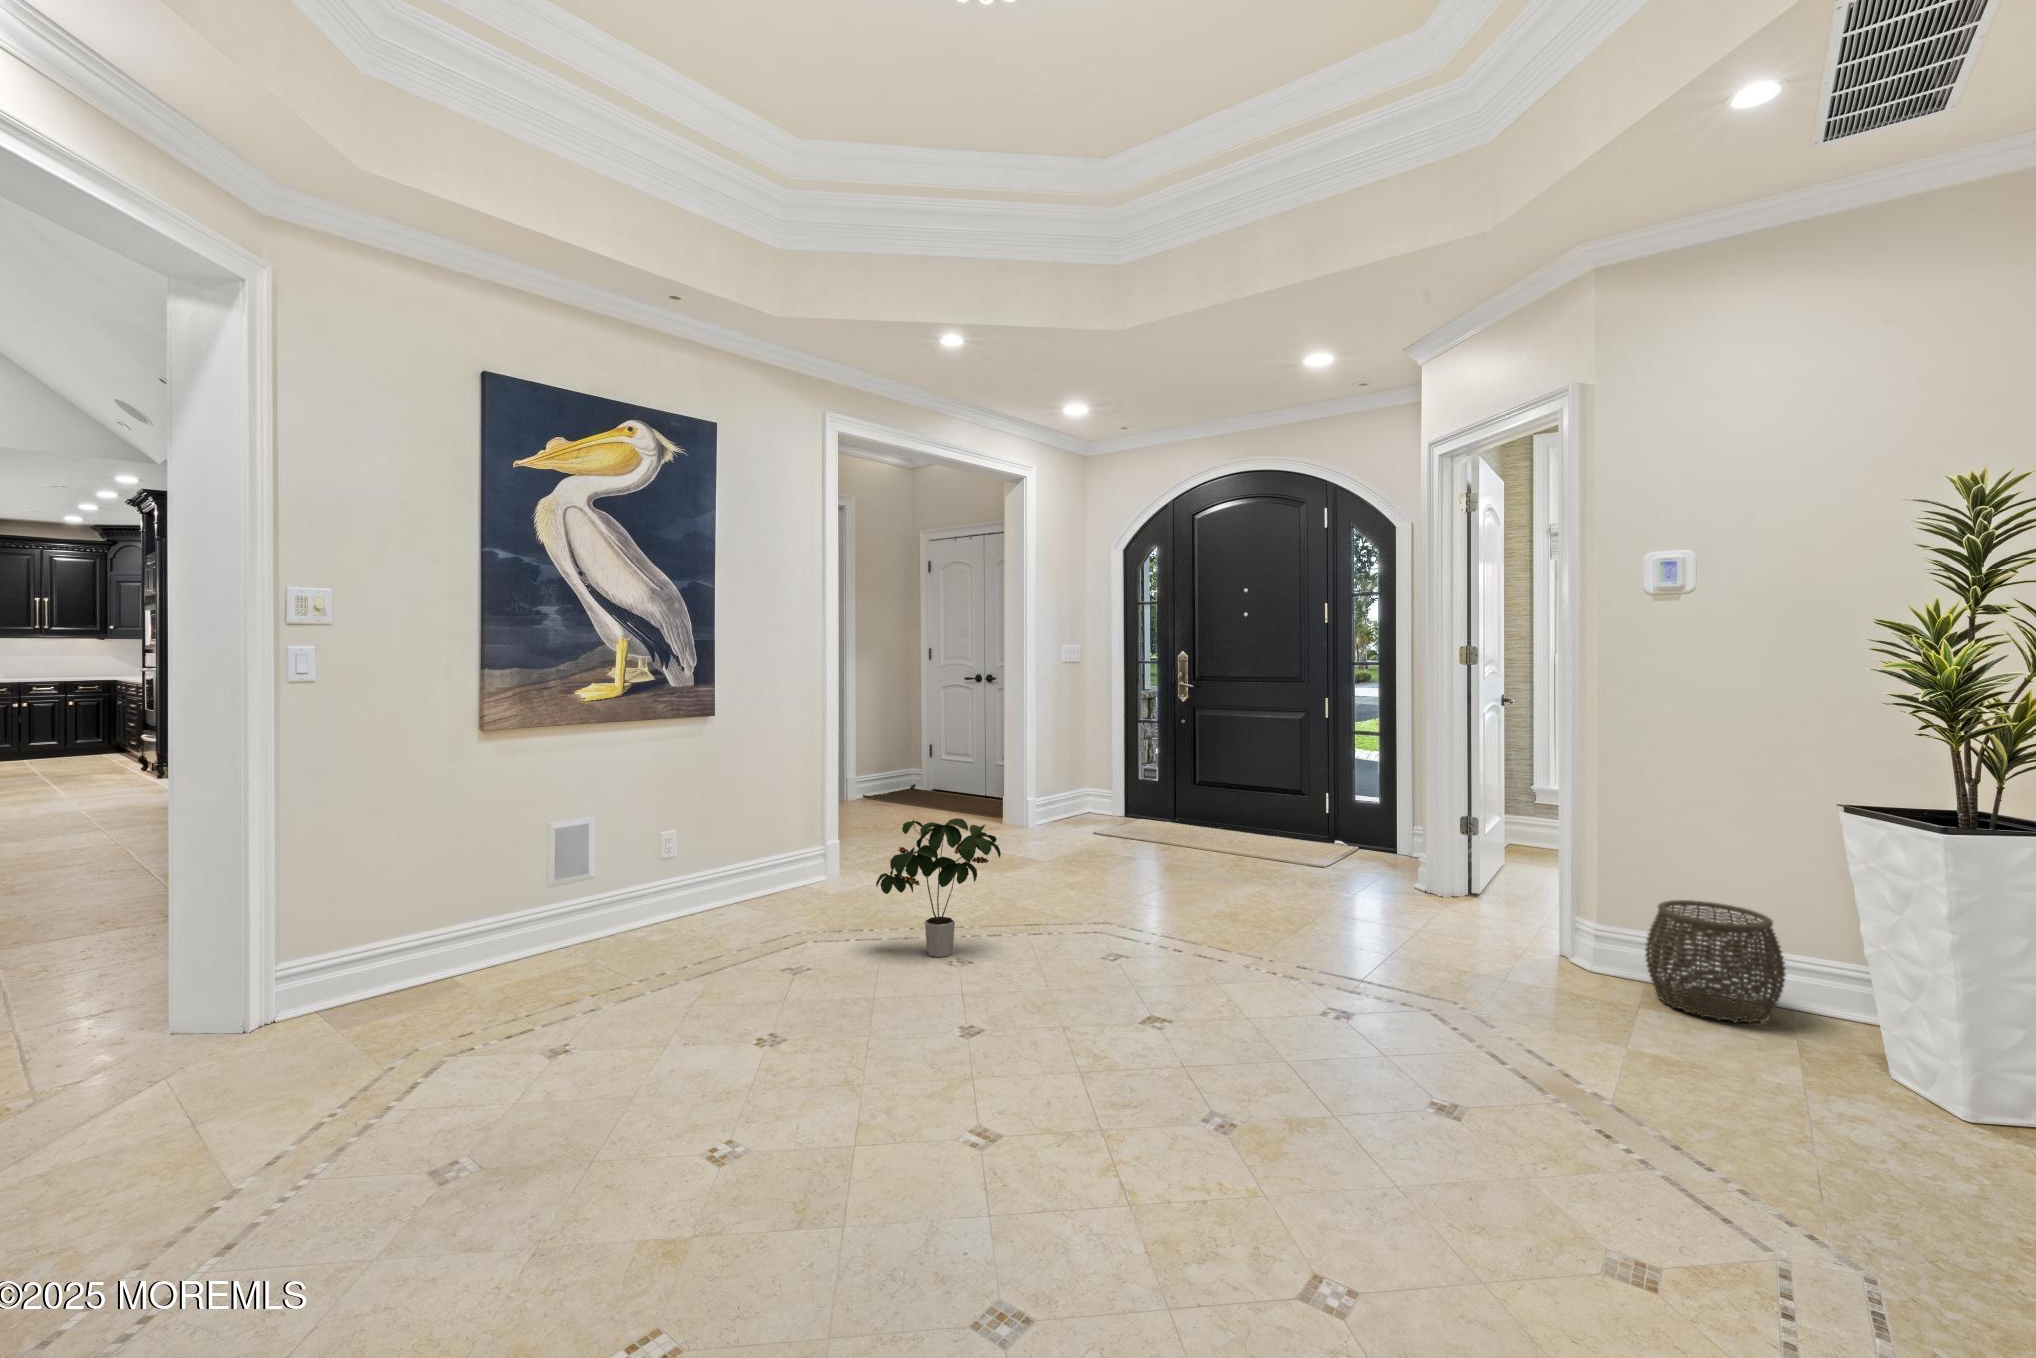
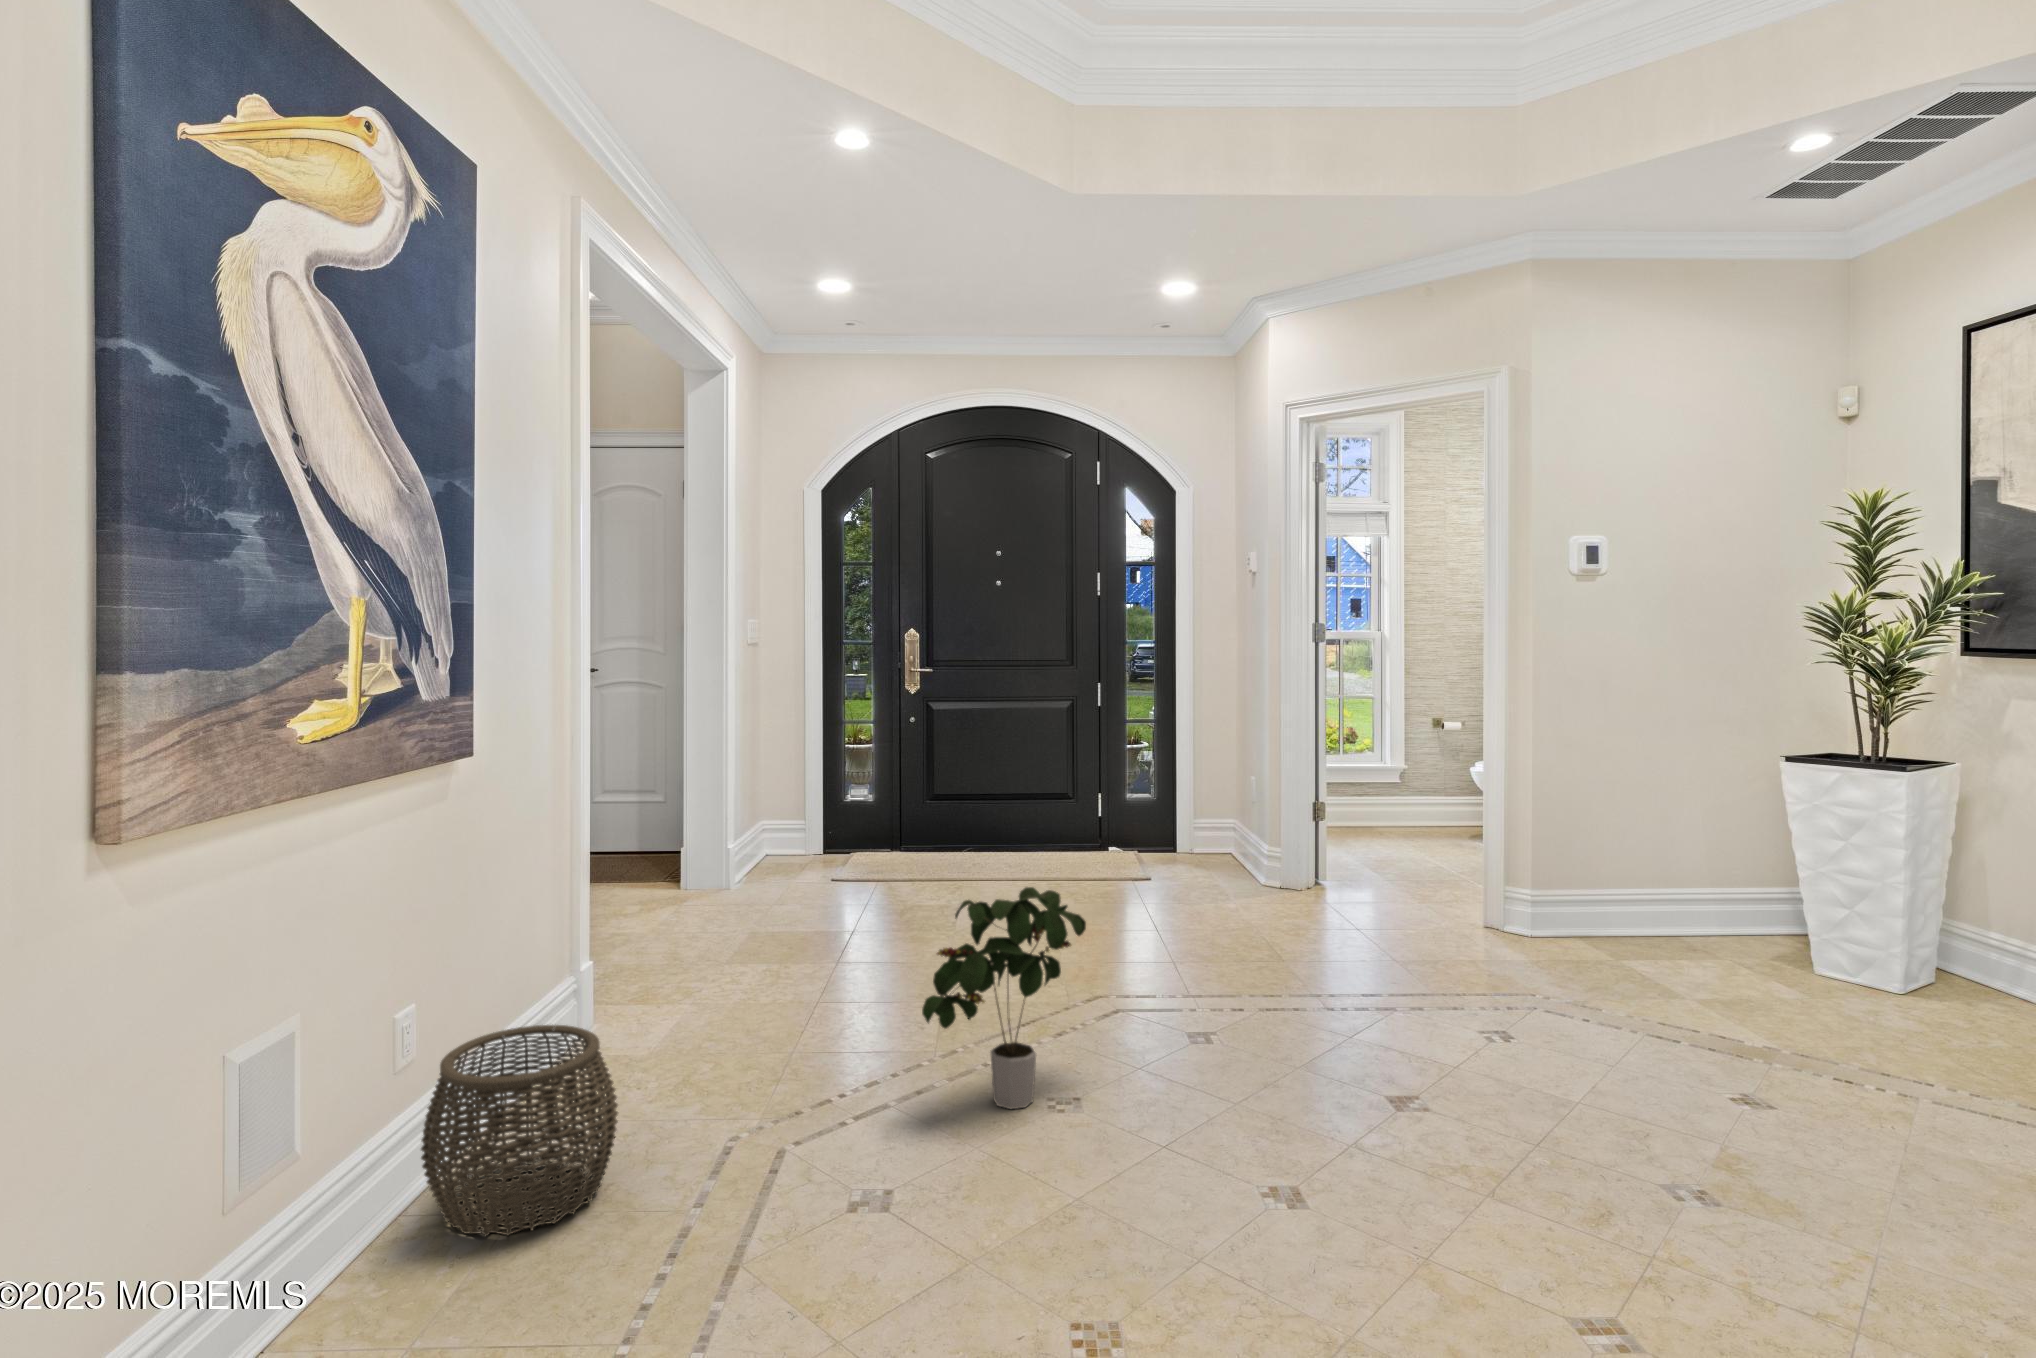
woven basket: present [1645,900,1786,1023] -> present [421,1025,618,1236]

